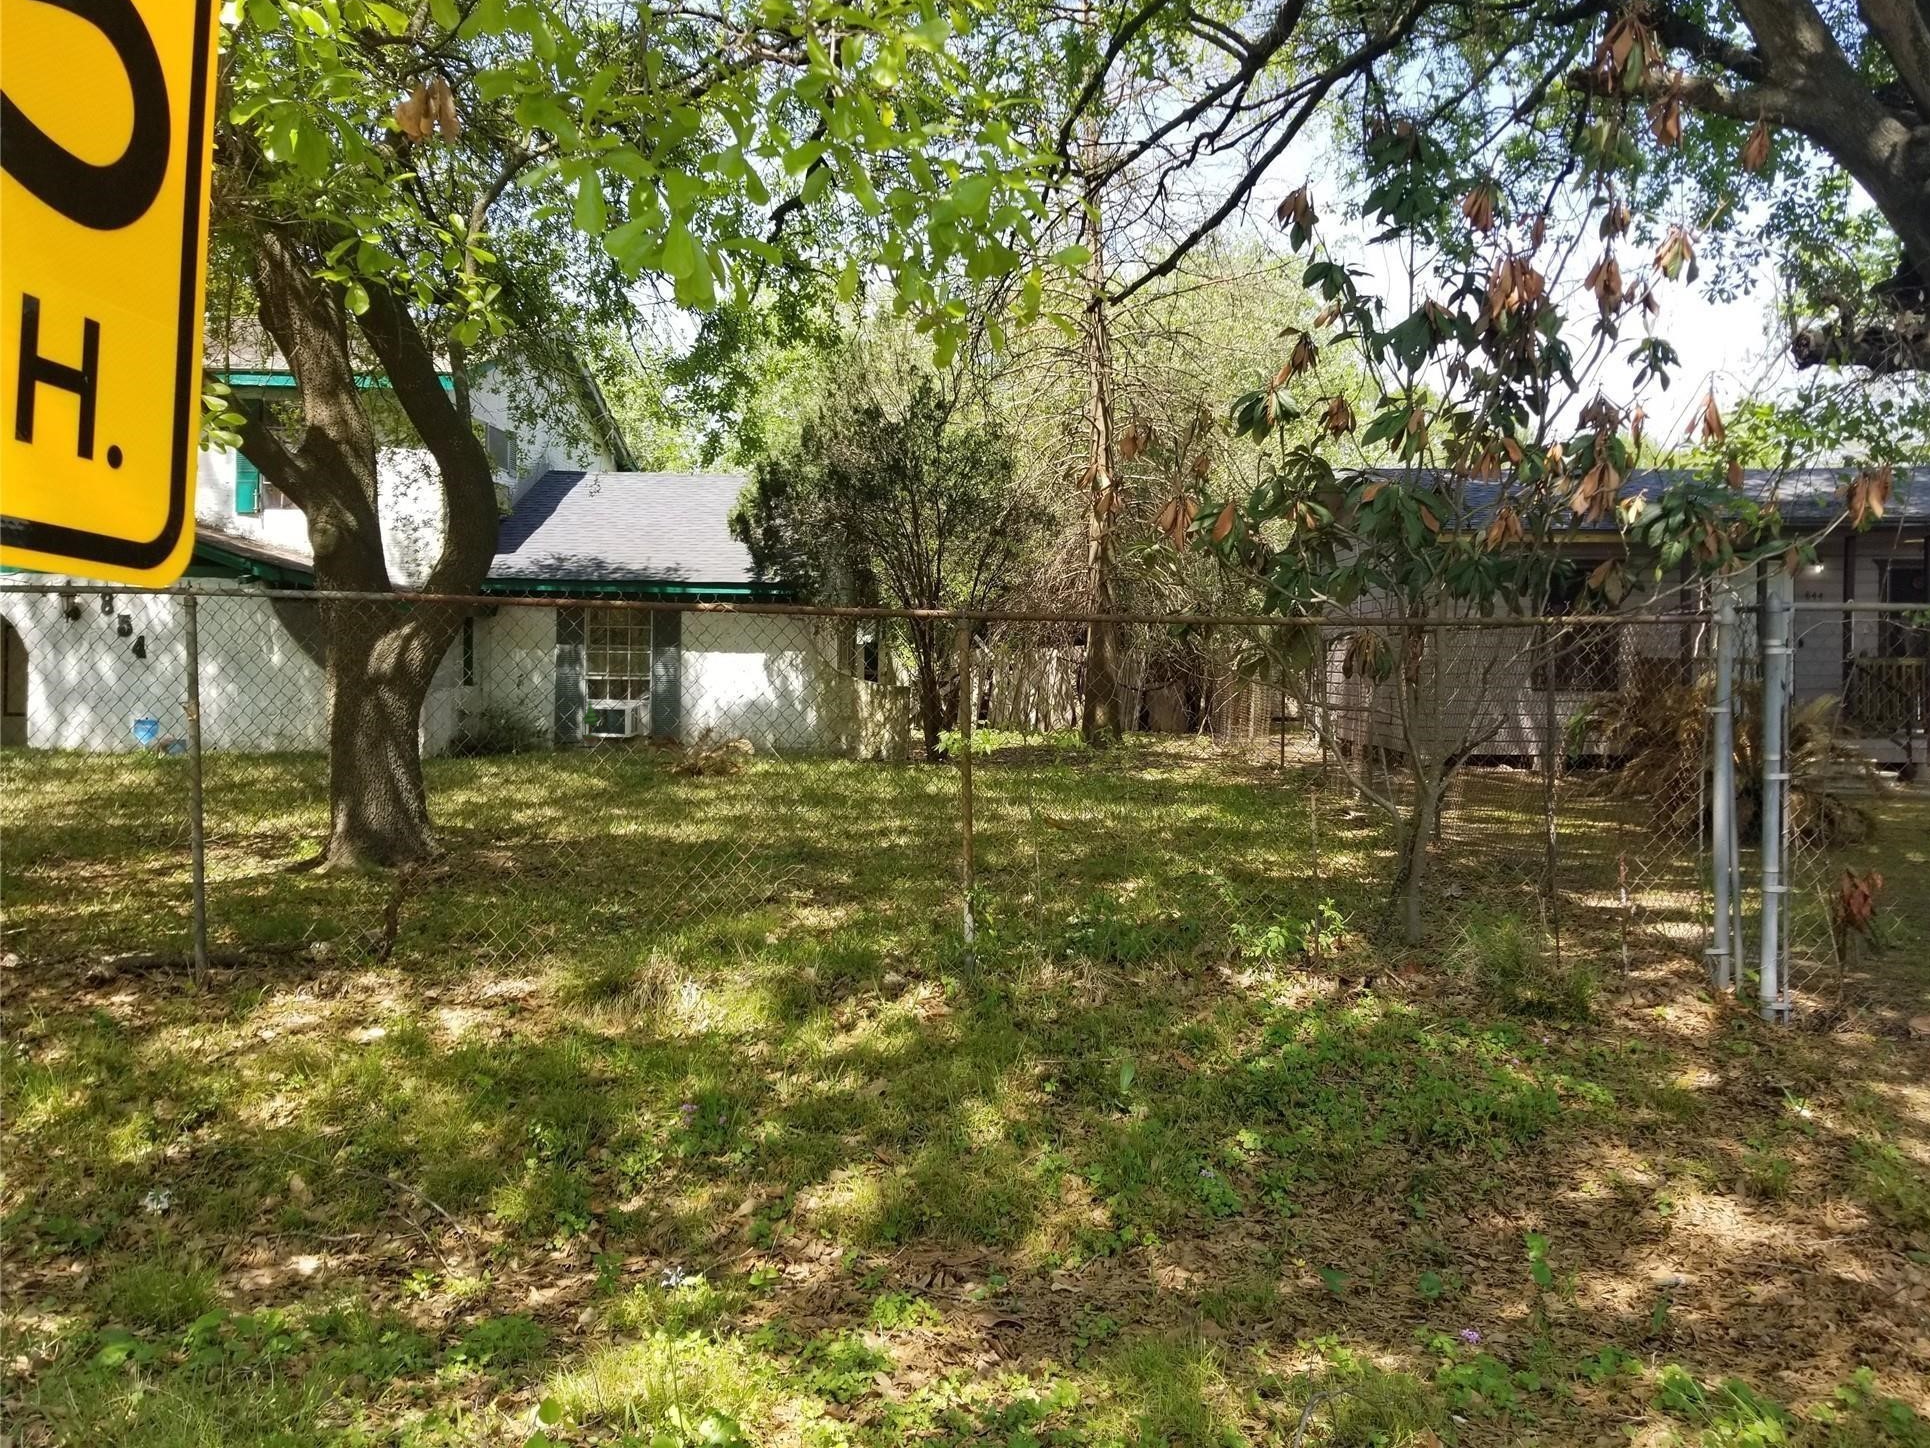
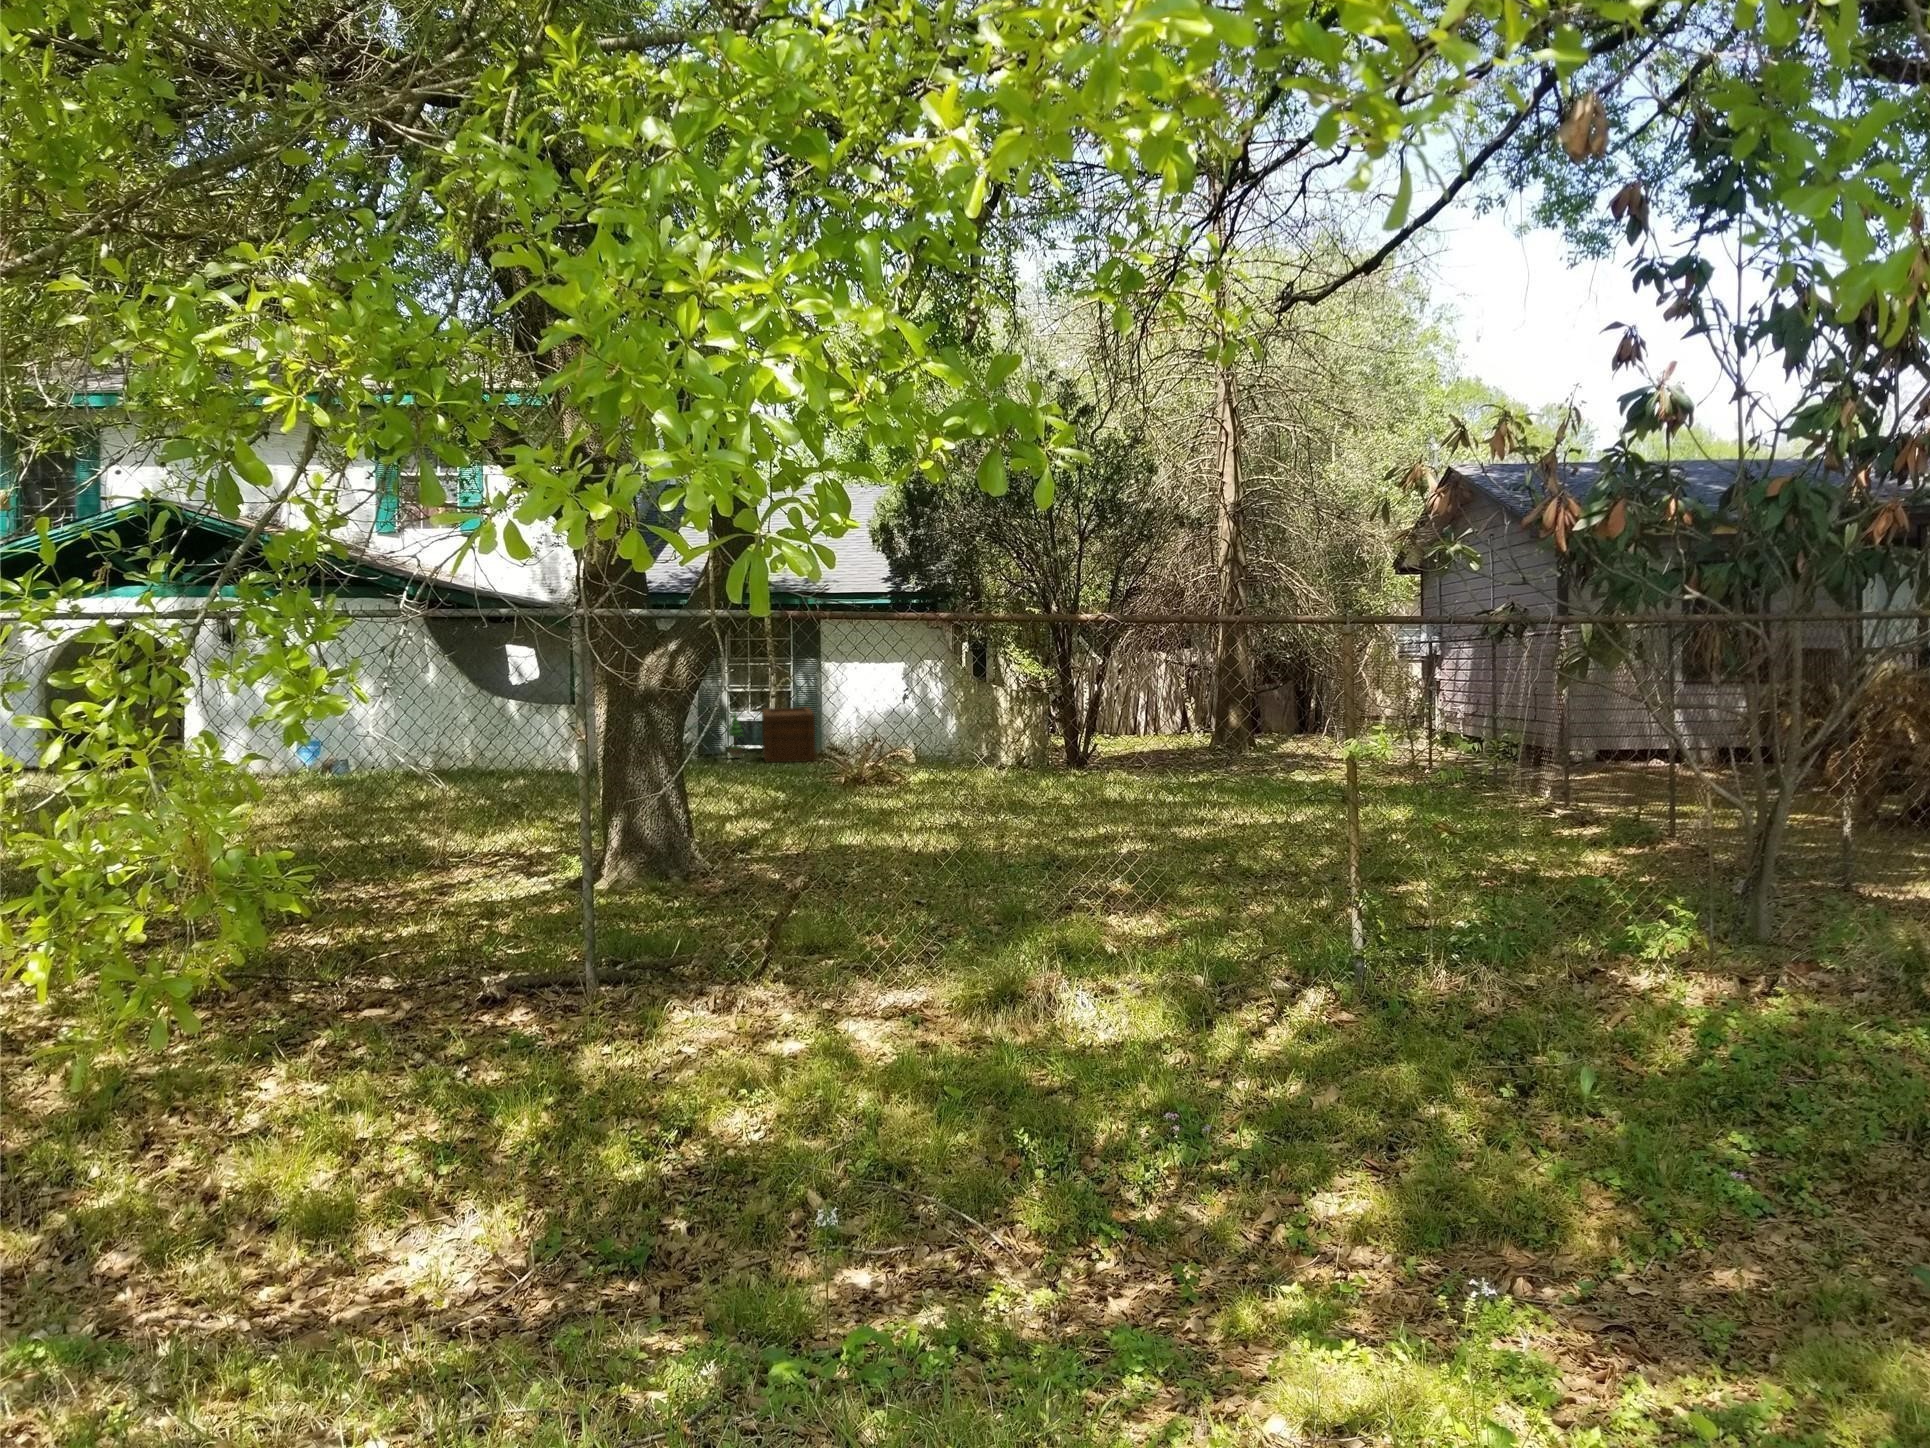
wooden crate: none [616,697,669,753] -> present [762,707,816,762]

